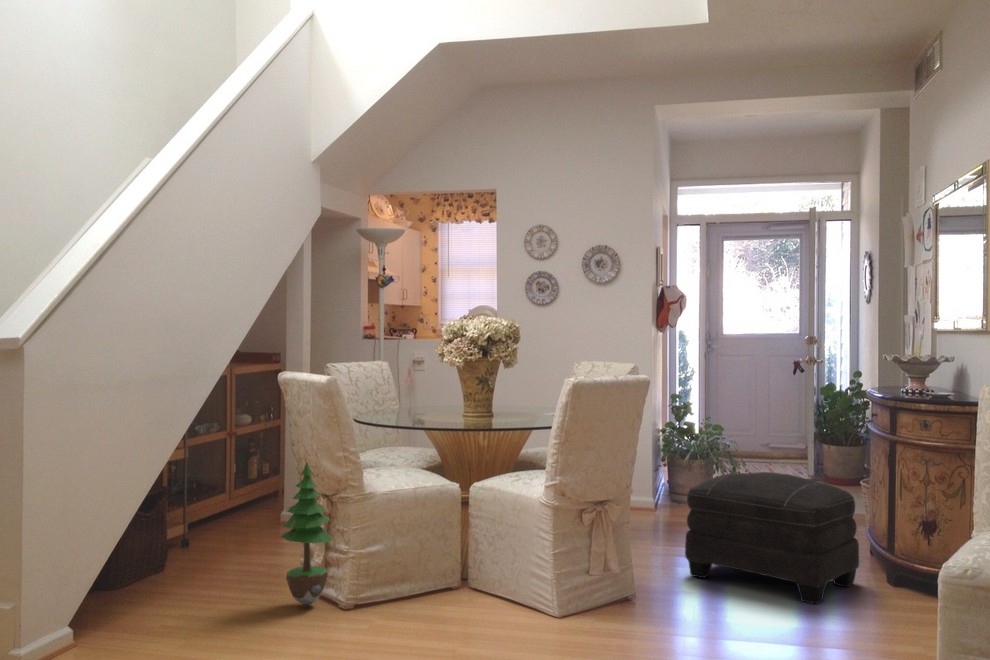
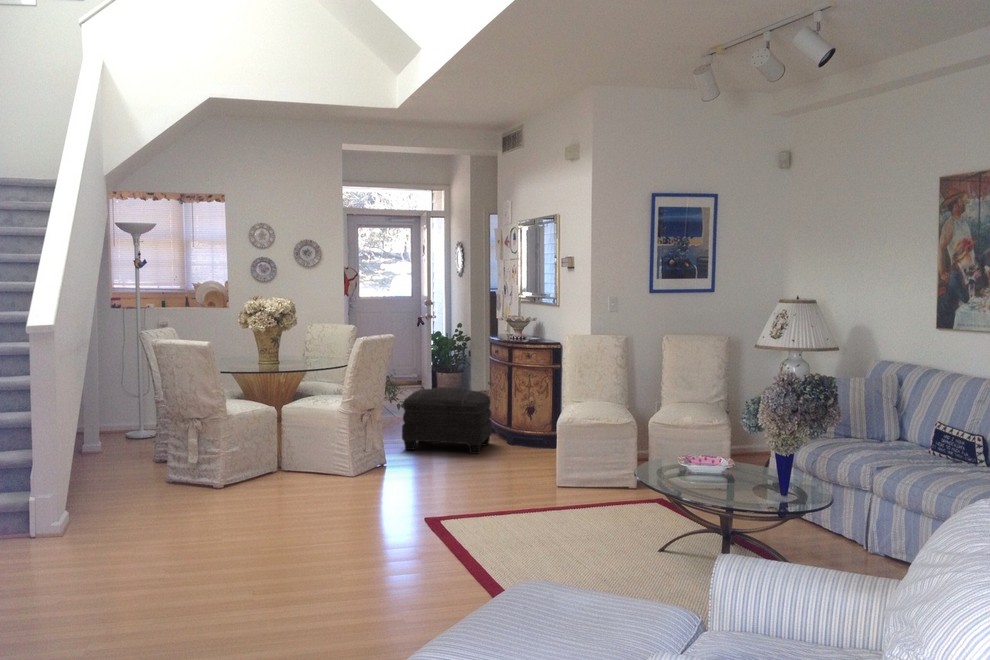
potted tree: present [281,463,332,606] -> none [176,399,212,491]

